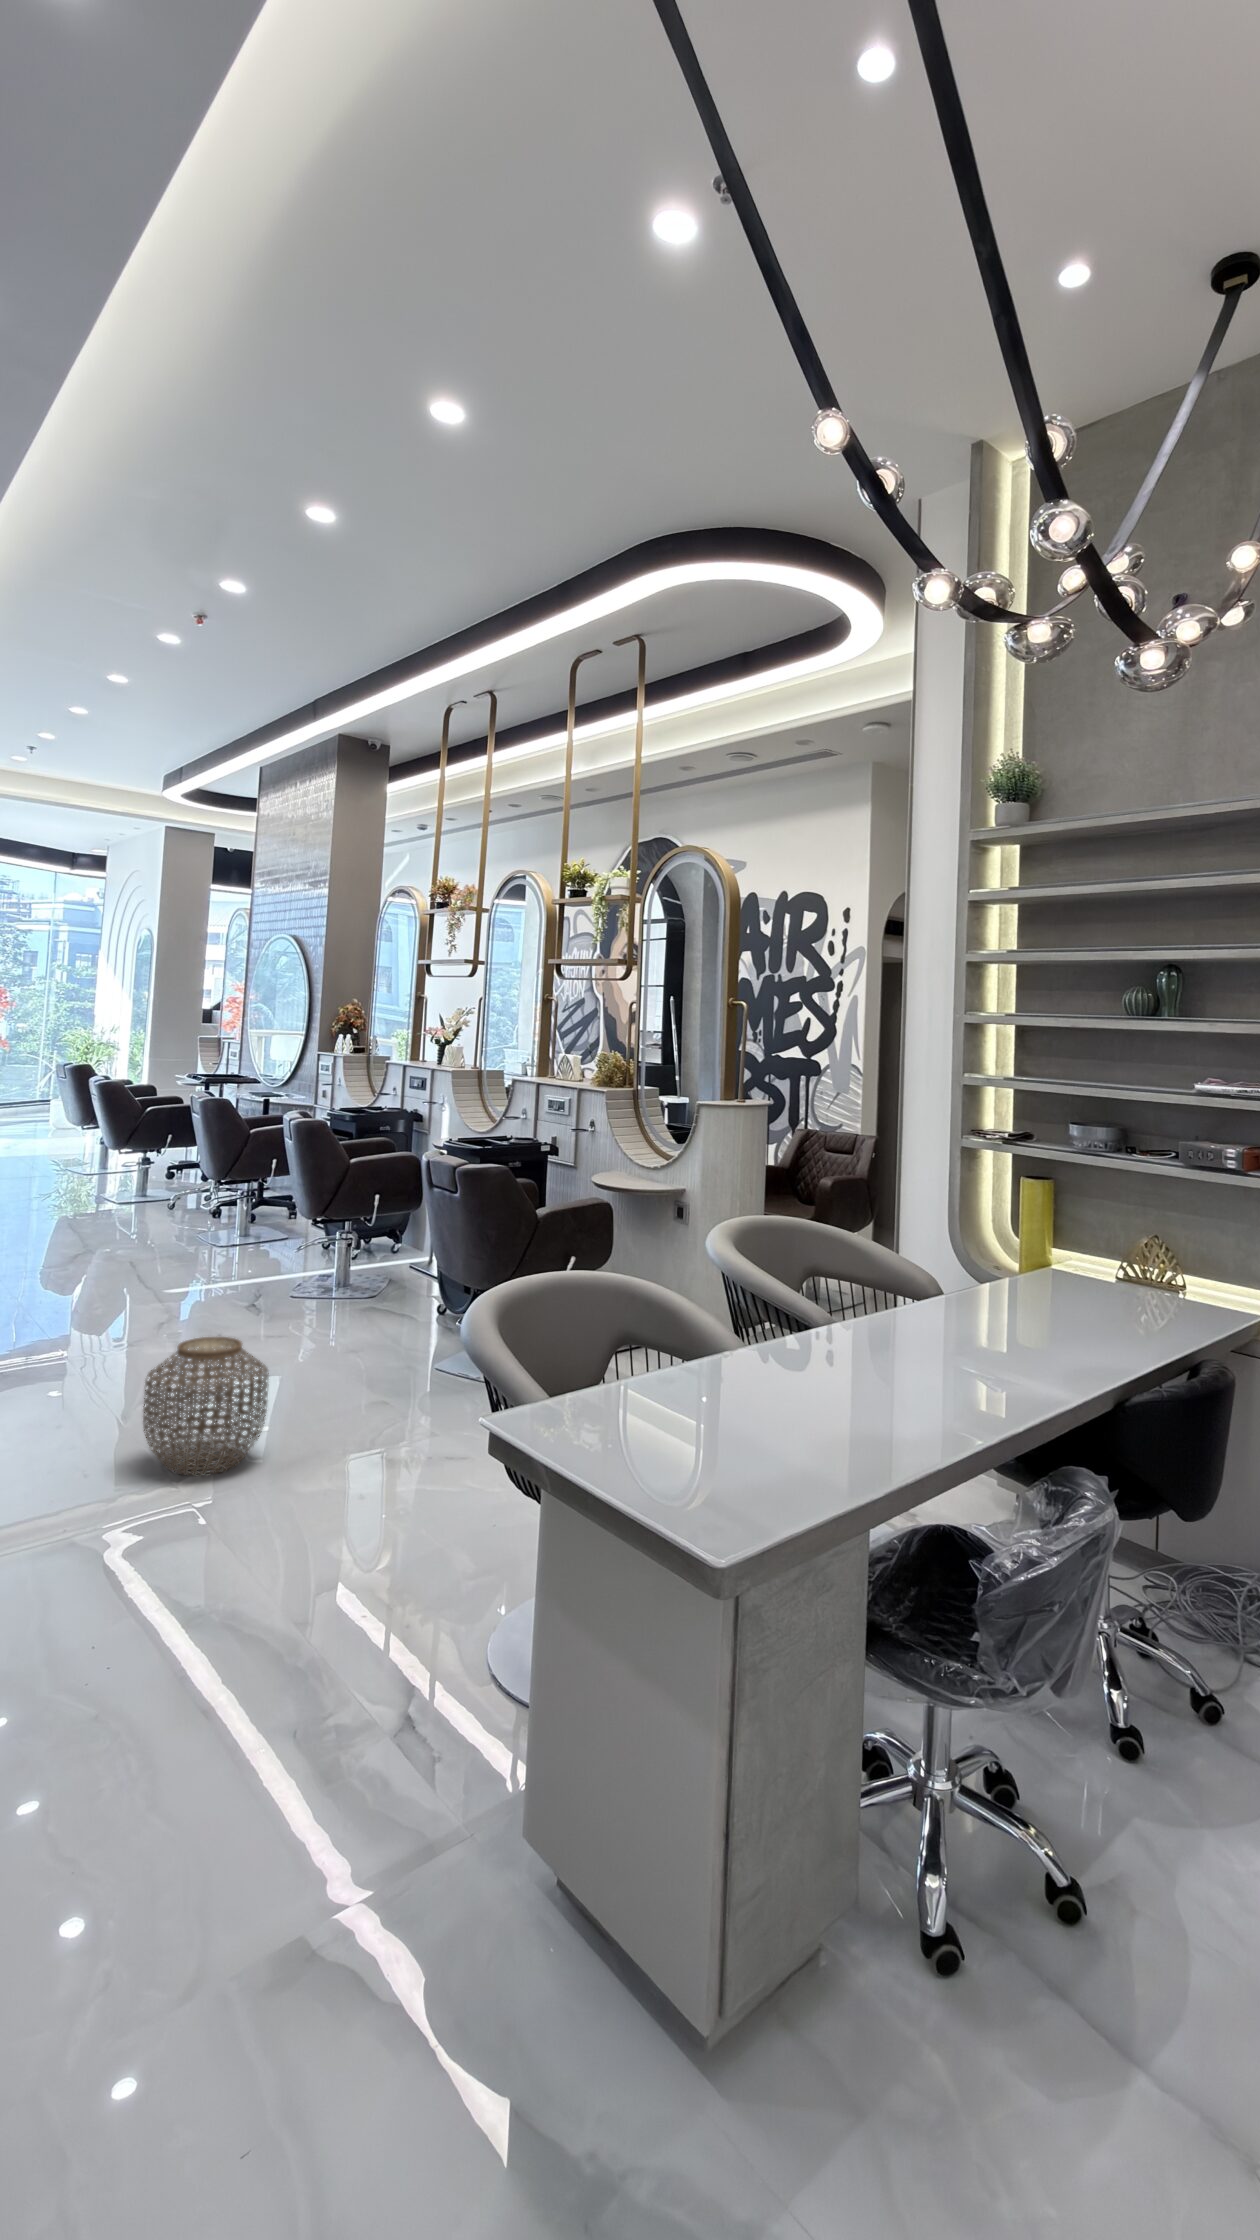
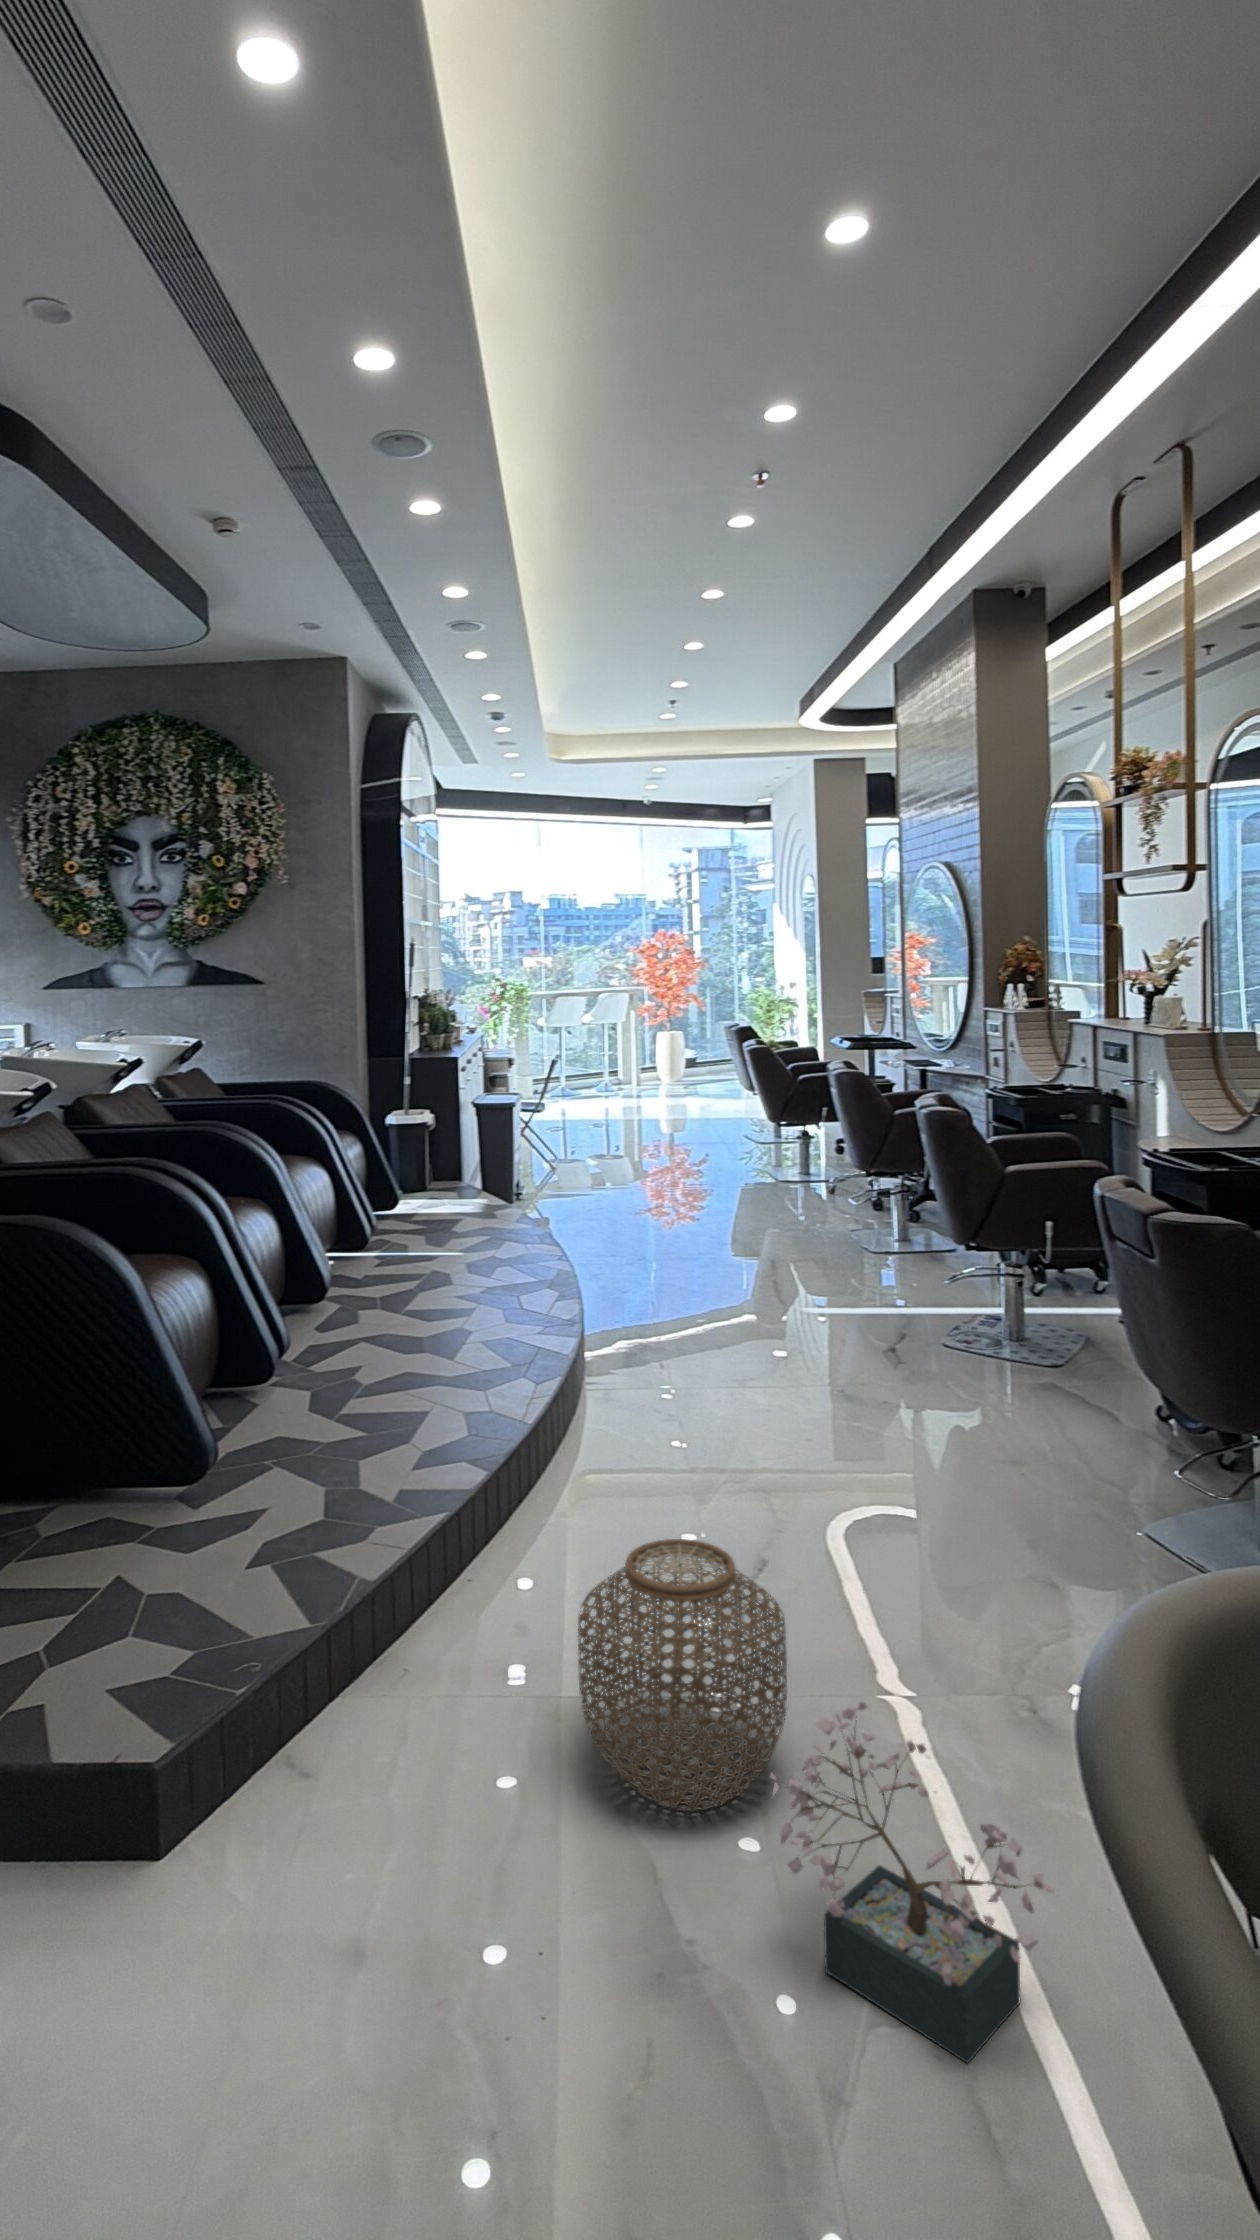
decorative plant: none [281,1380,411,1508] -> present [770,1702,1053,2063]

